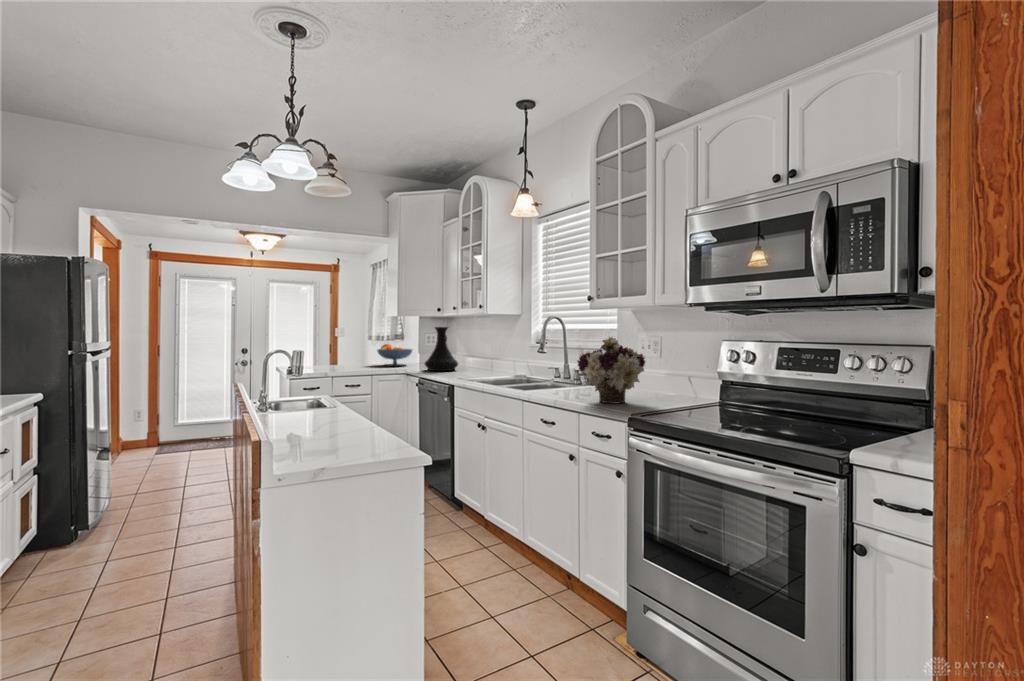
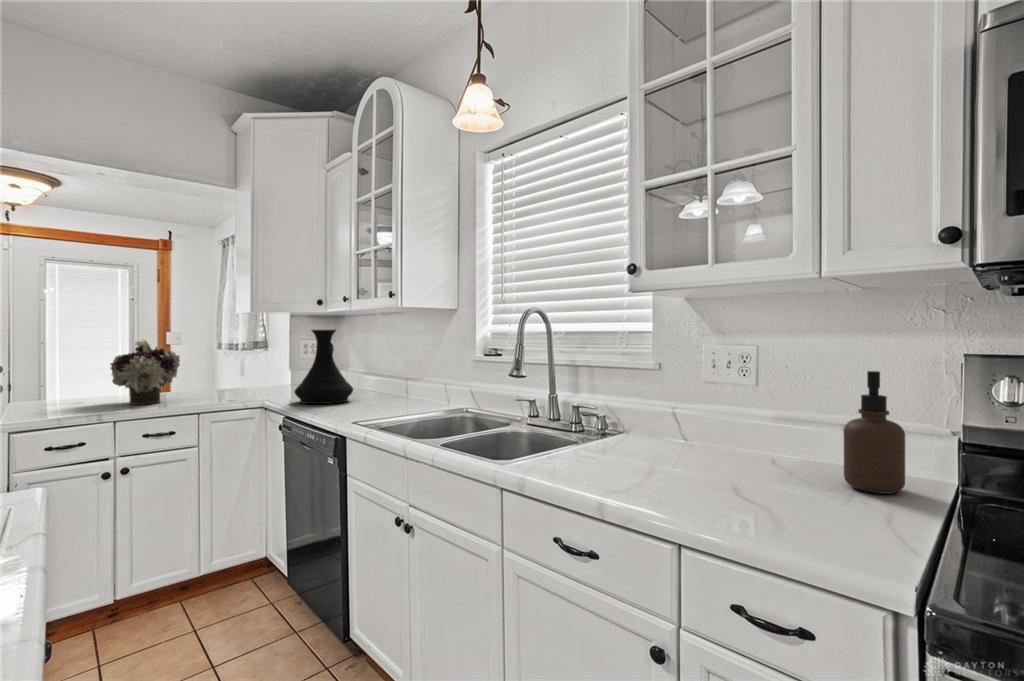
flower arrangement: present [577,337,645,403] -> present [111,340,180,405]
fruit bowl: present [377,344,412,366] -> none [215,357,278,394]
soap dispenser: none [673,348,698,402] -> present [844,371,905,494]

